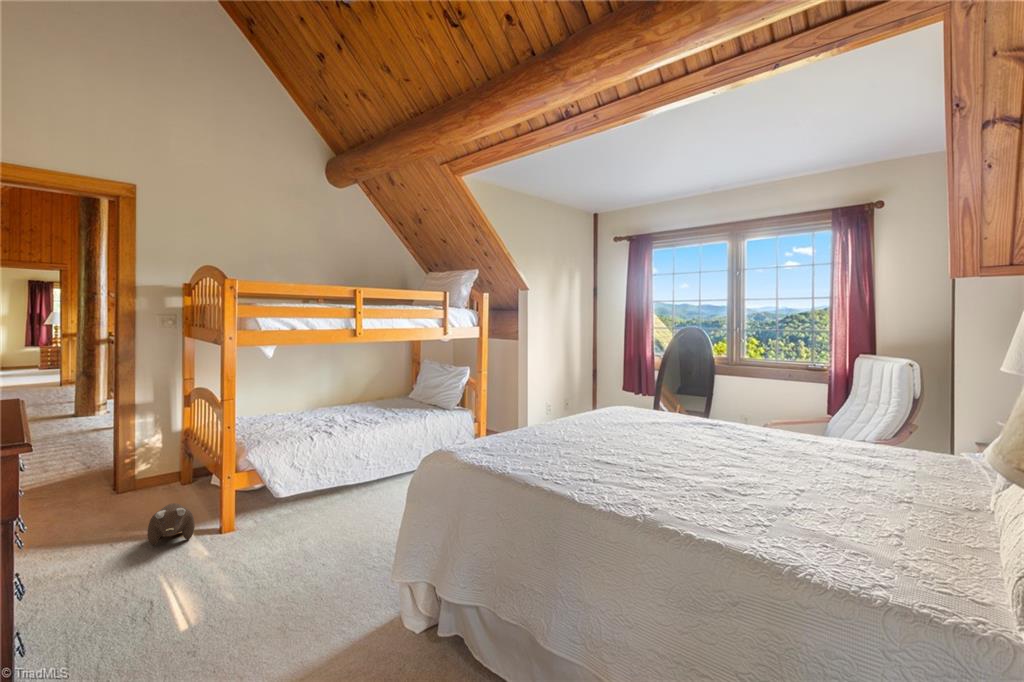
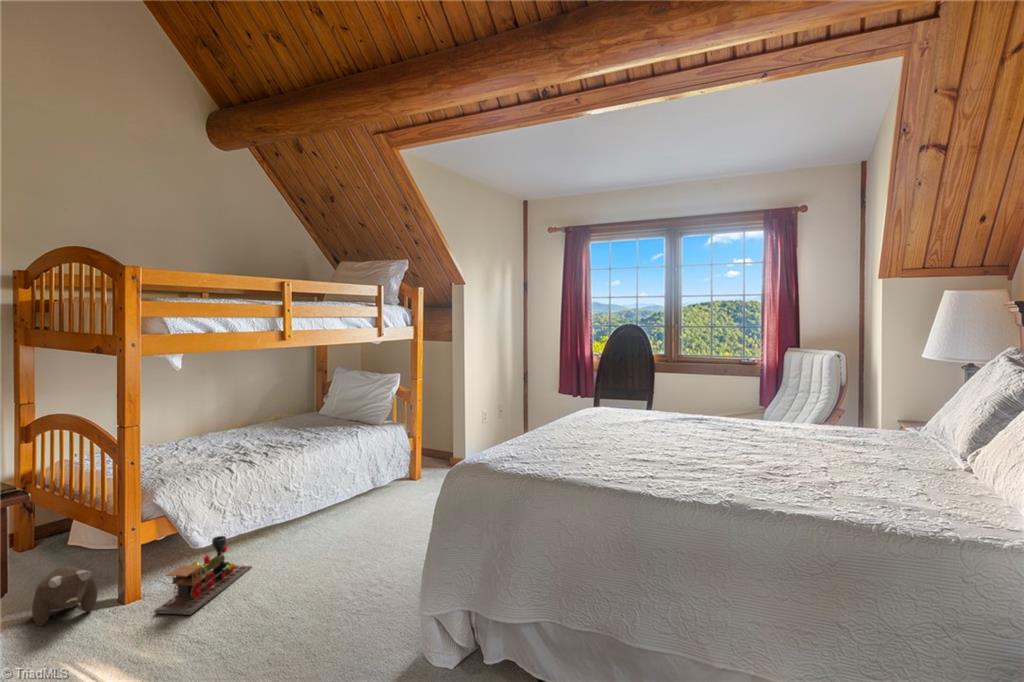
toy train: none [226,492,314,552] -> present [154,536,252,615]

